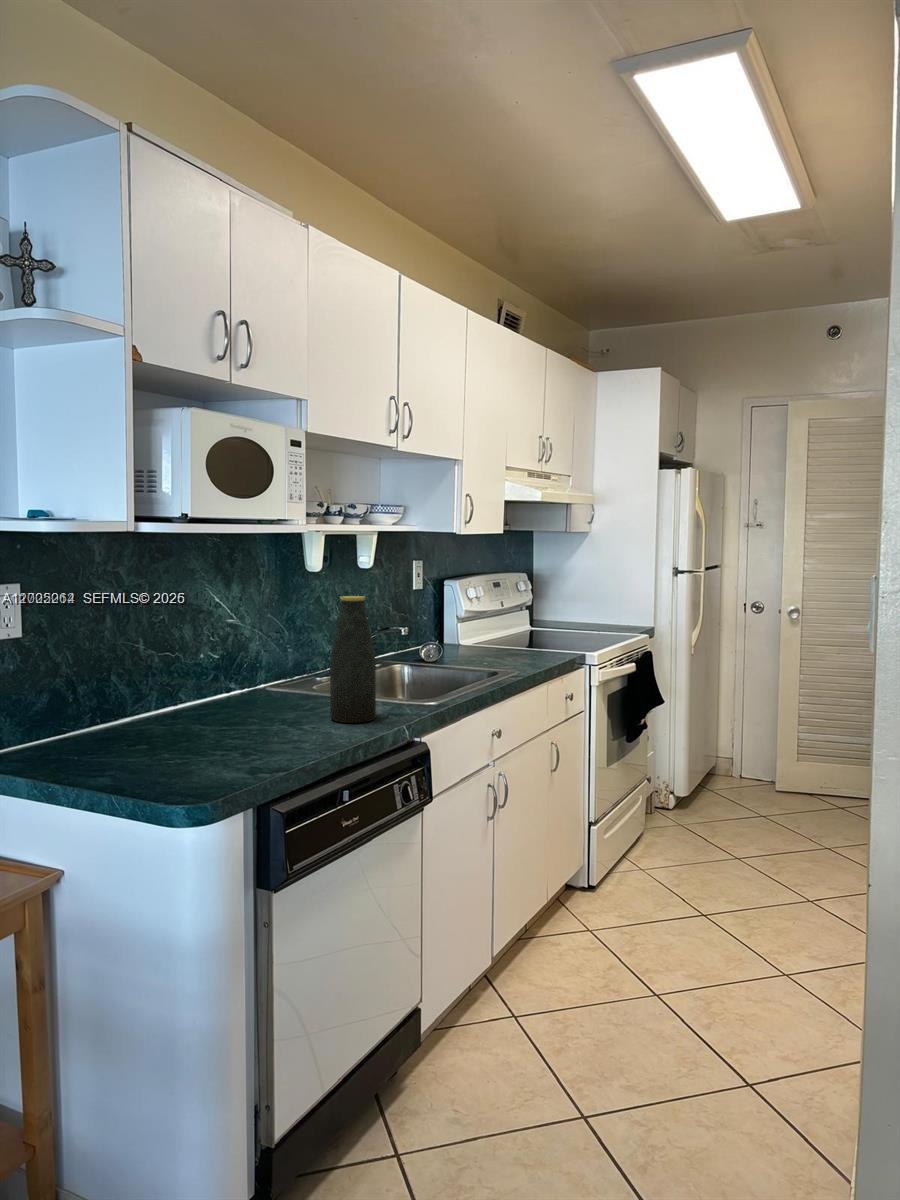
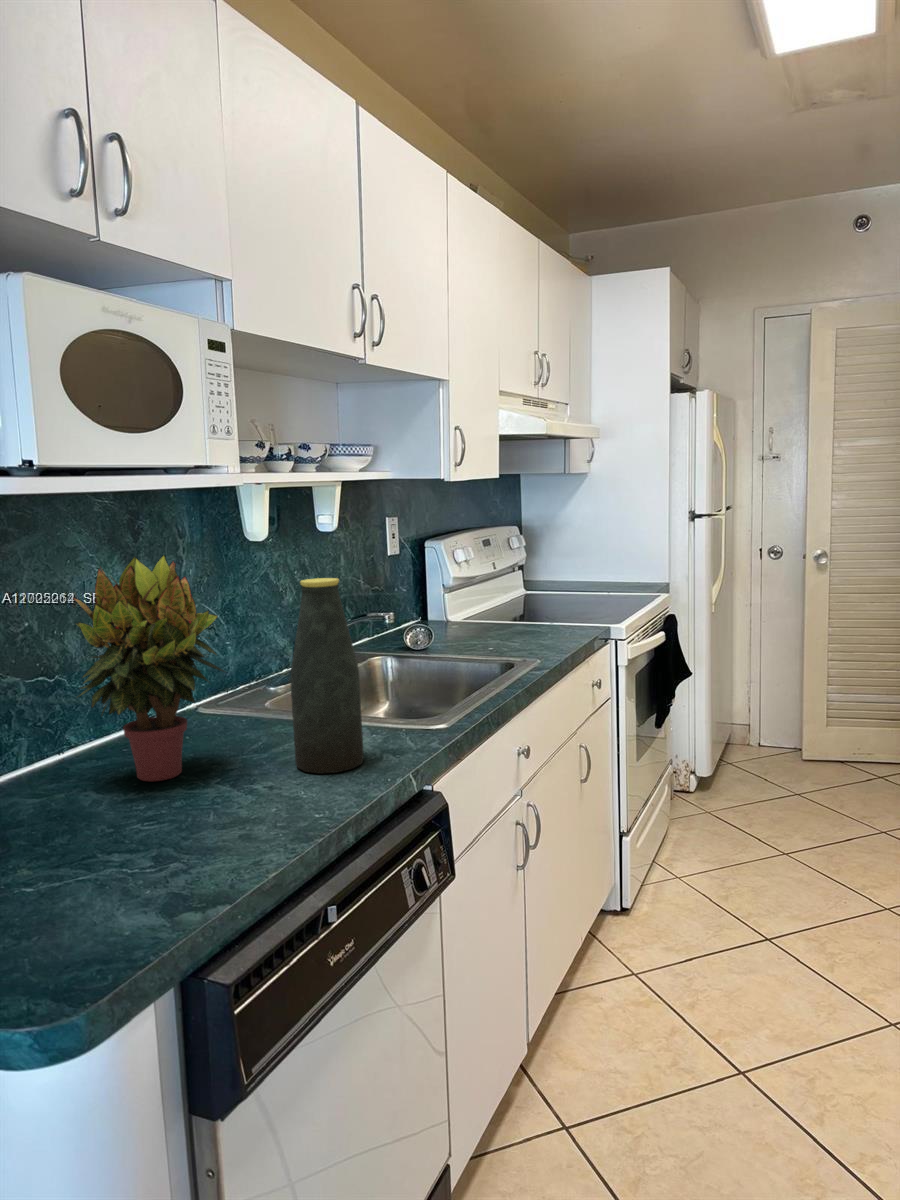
potted plant: none [193,576,290,722] -> present [73,555,223,781]

